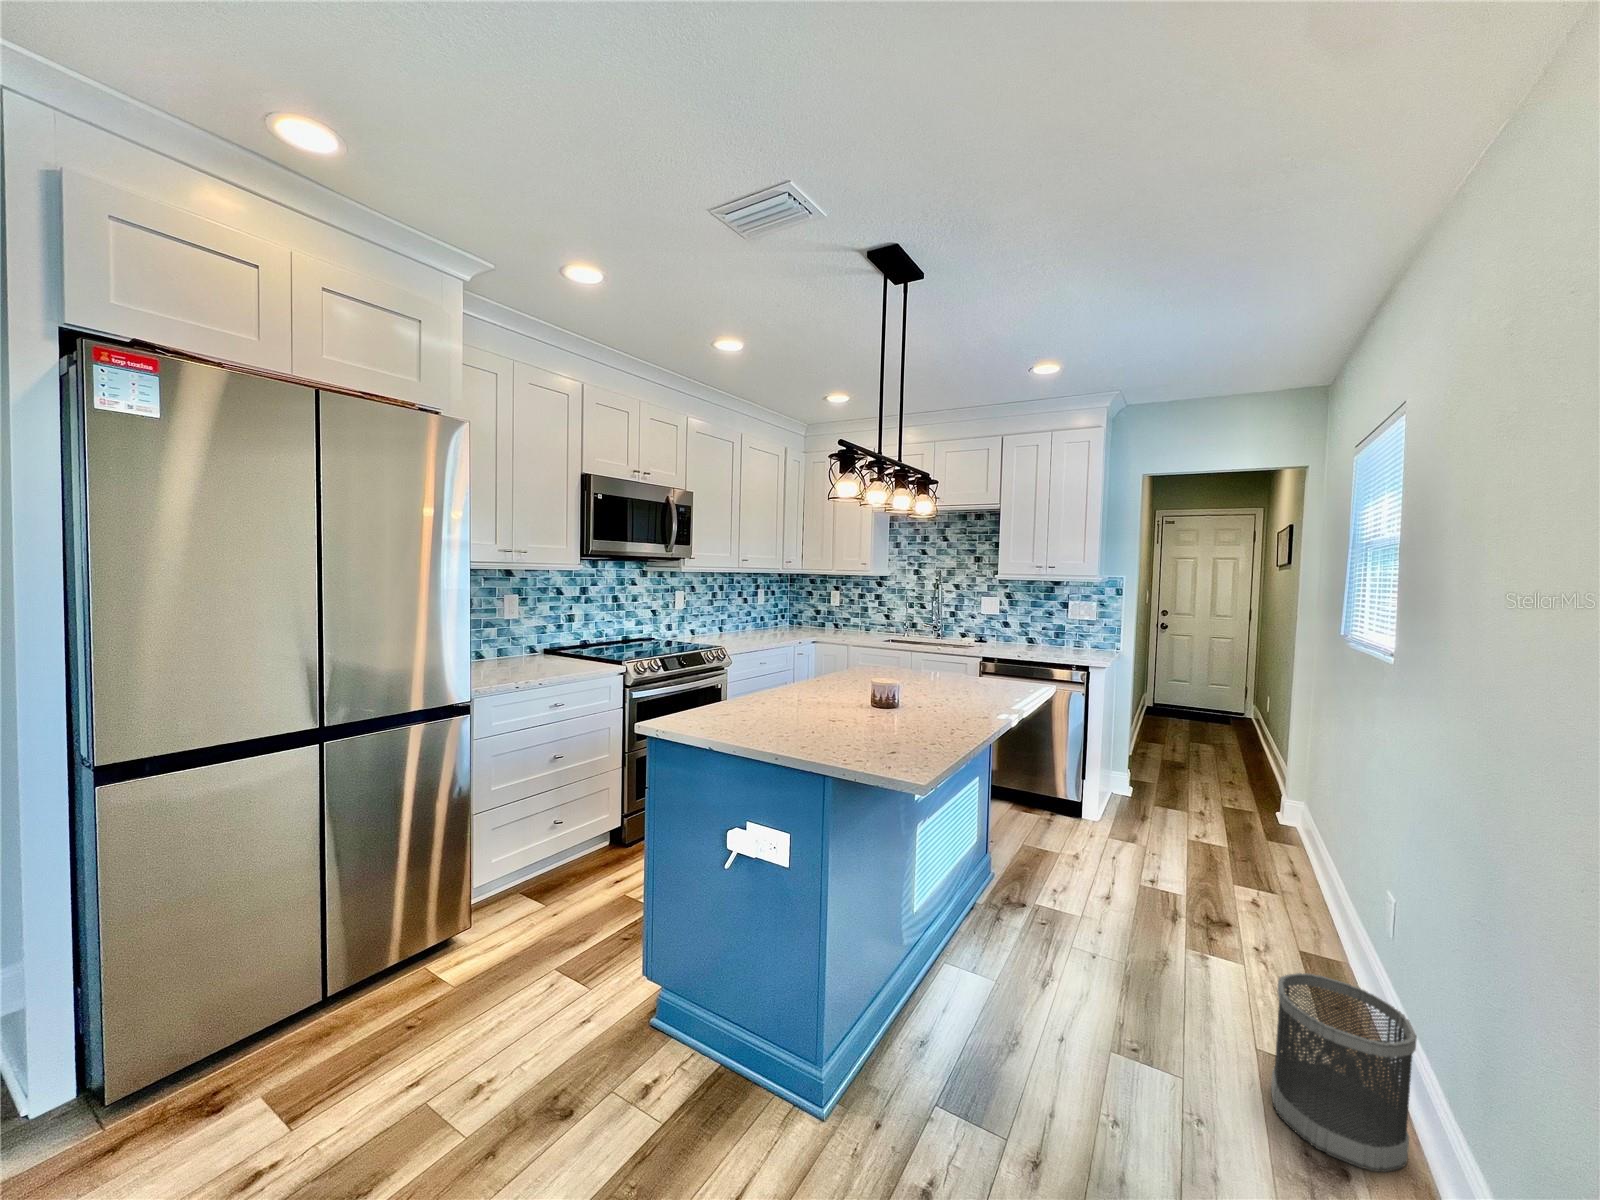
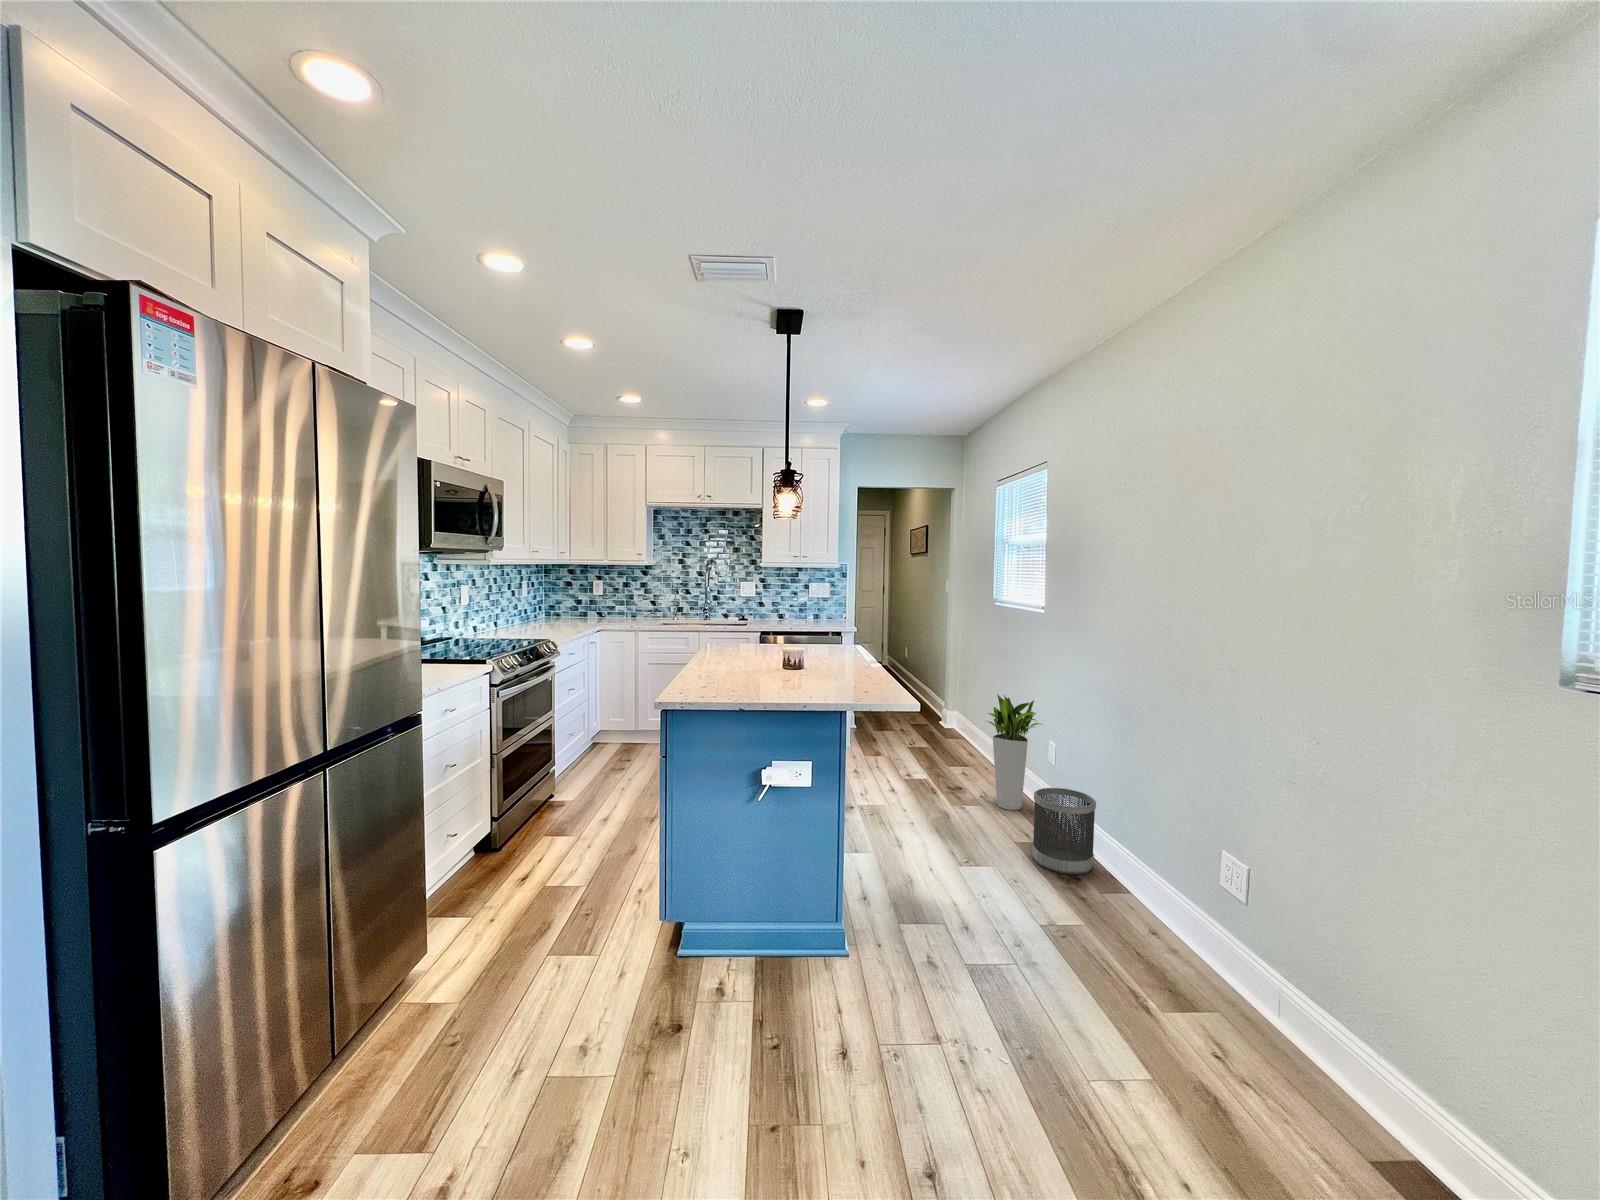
planter: none [1252,788,1364,990] -> present [988,695,1042,810]

